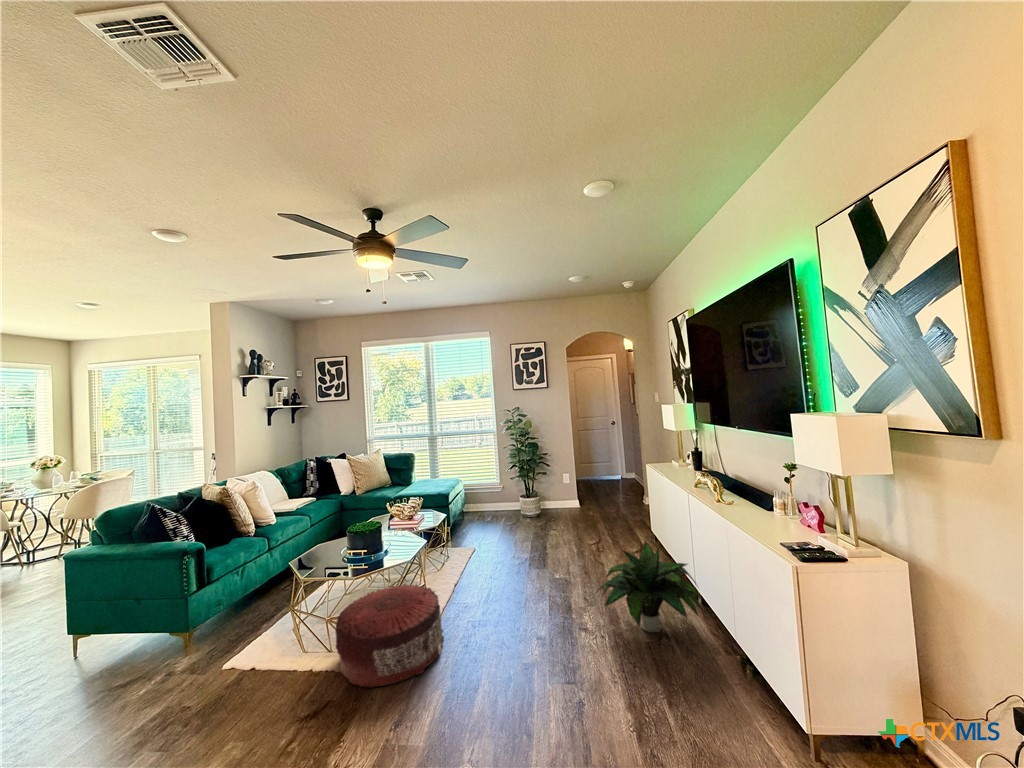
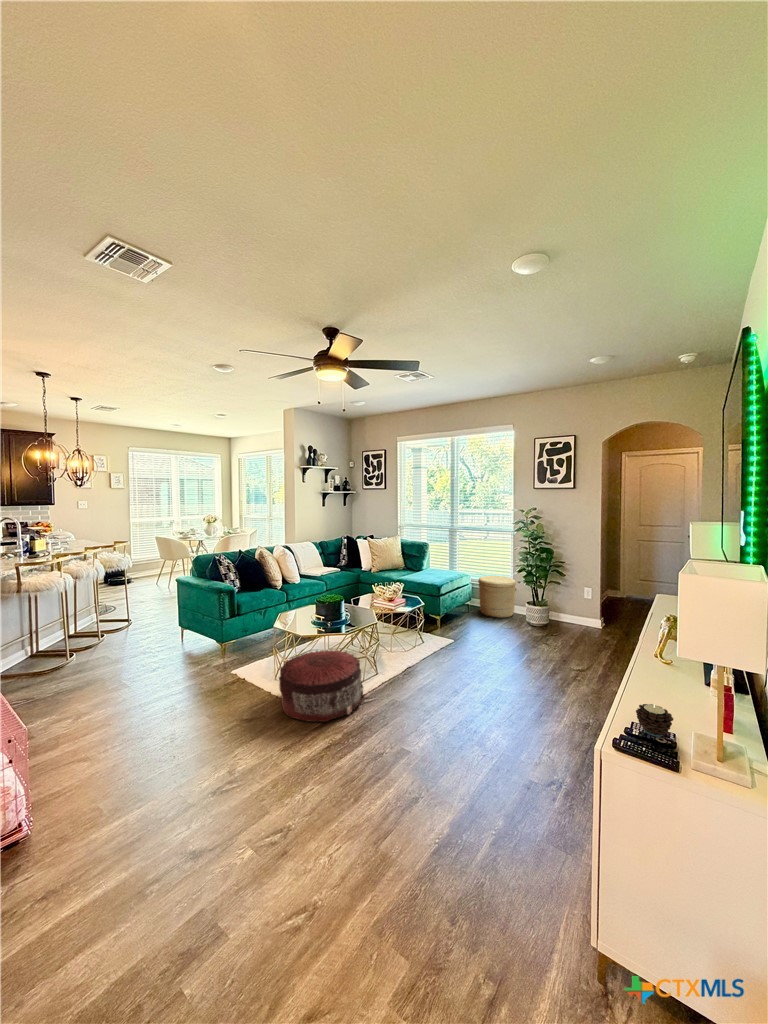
woven basket: none [471,477,507,518] -> present [478,576,516,618]
candle: none [782,524,811,548] -> present [636,704,673,737]
potted plant: present [596,541,704,632] -> none [484,677,614,781]

